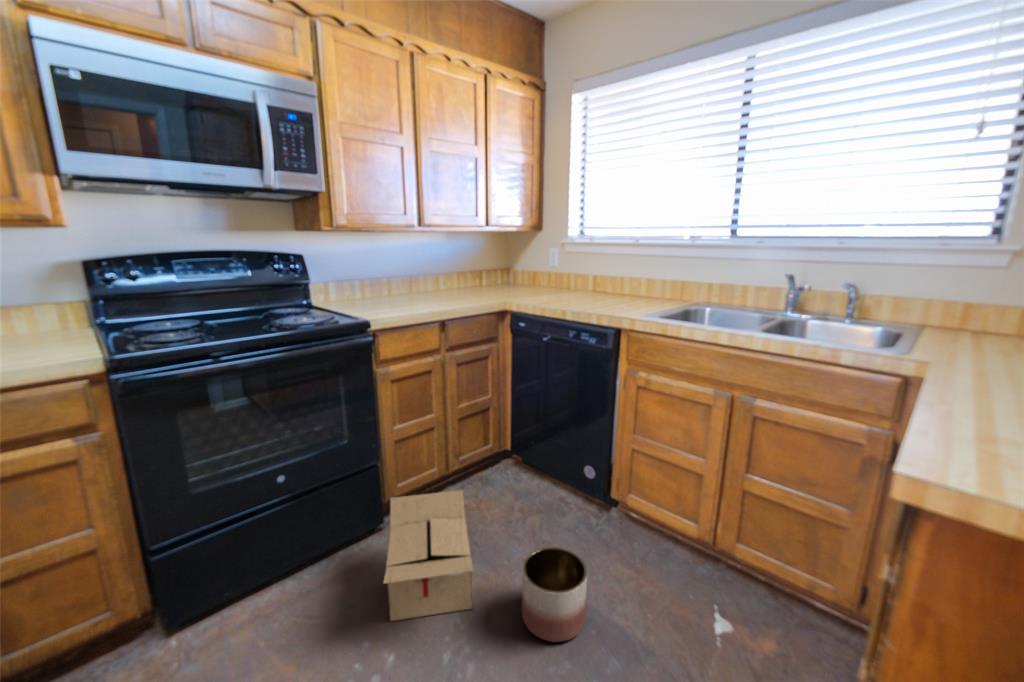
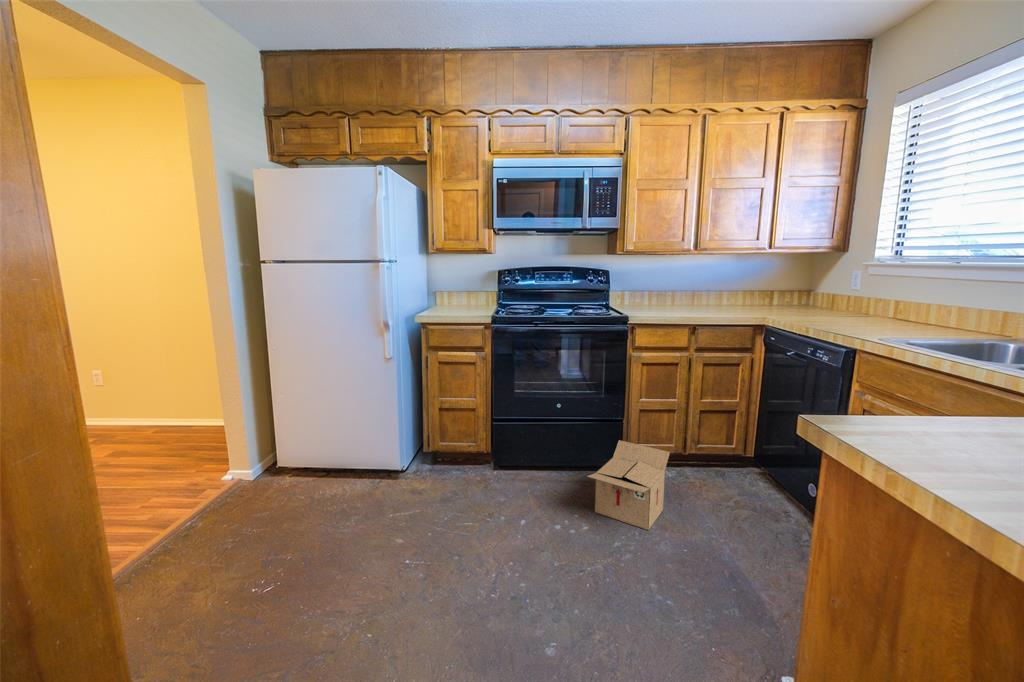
planter: present [522,547,587,642] -> none [677,506,735,576]

